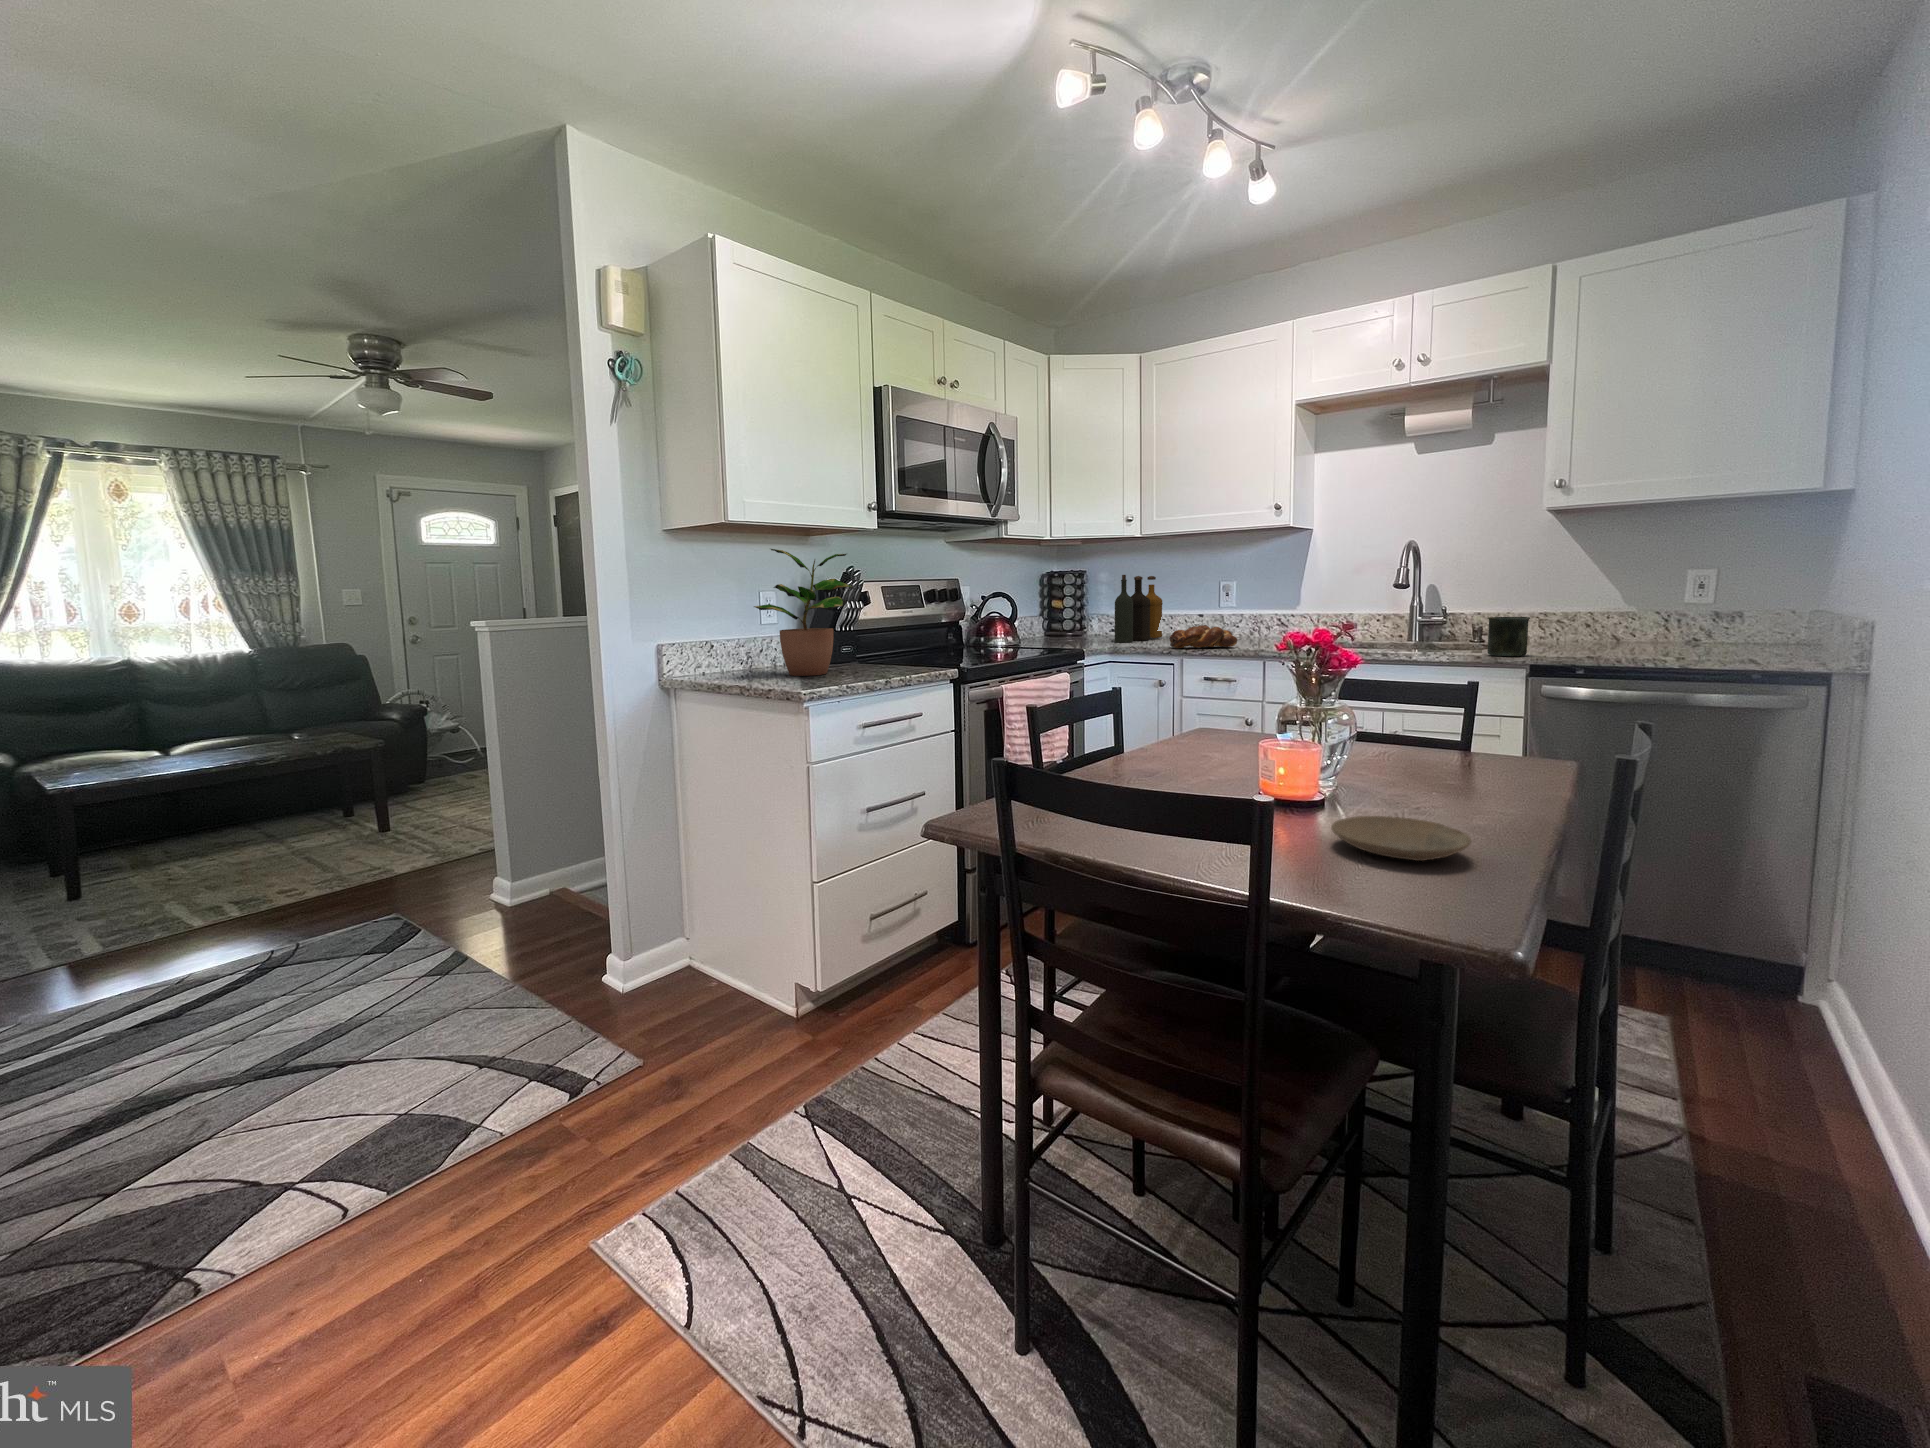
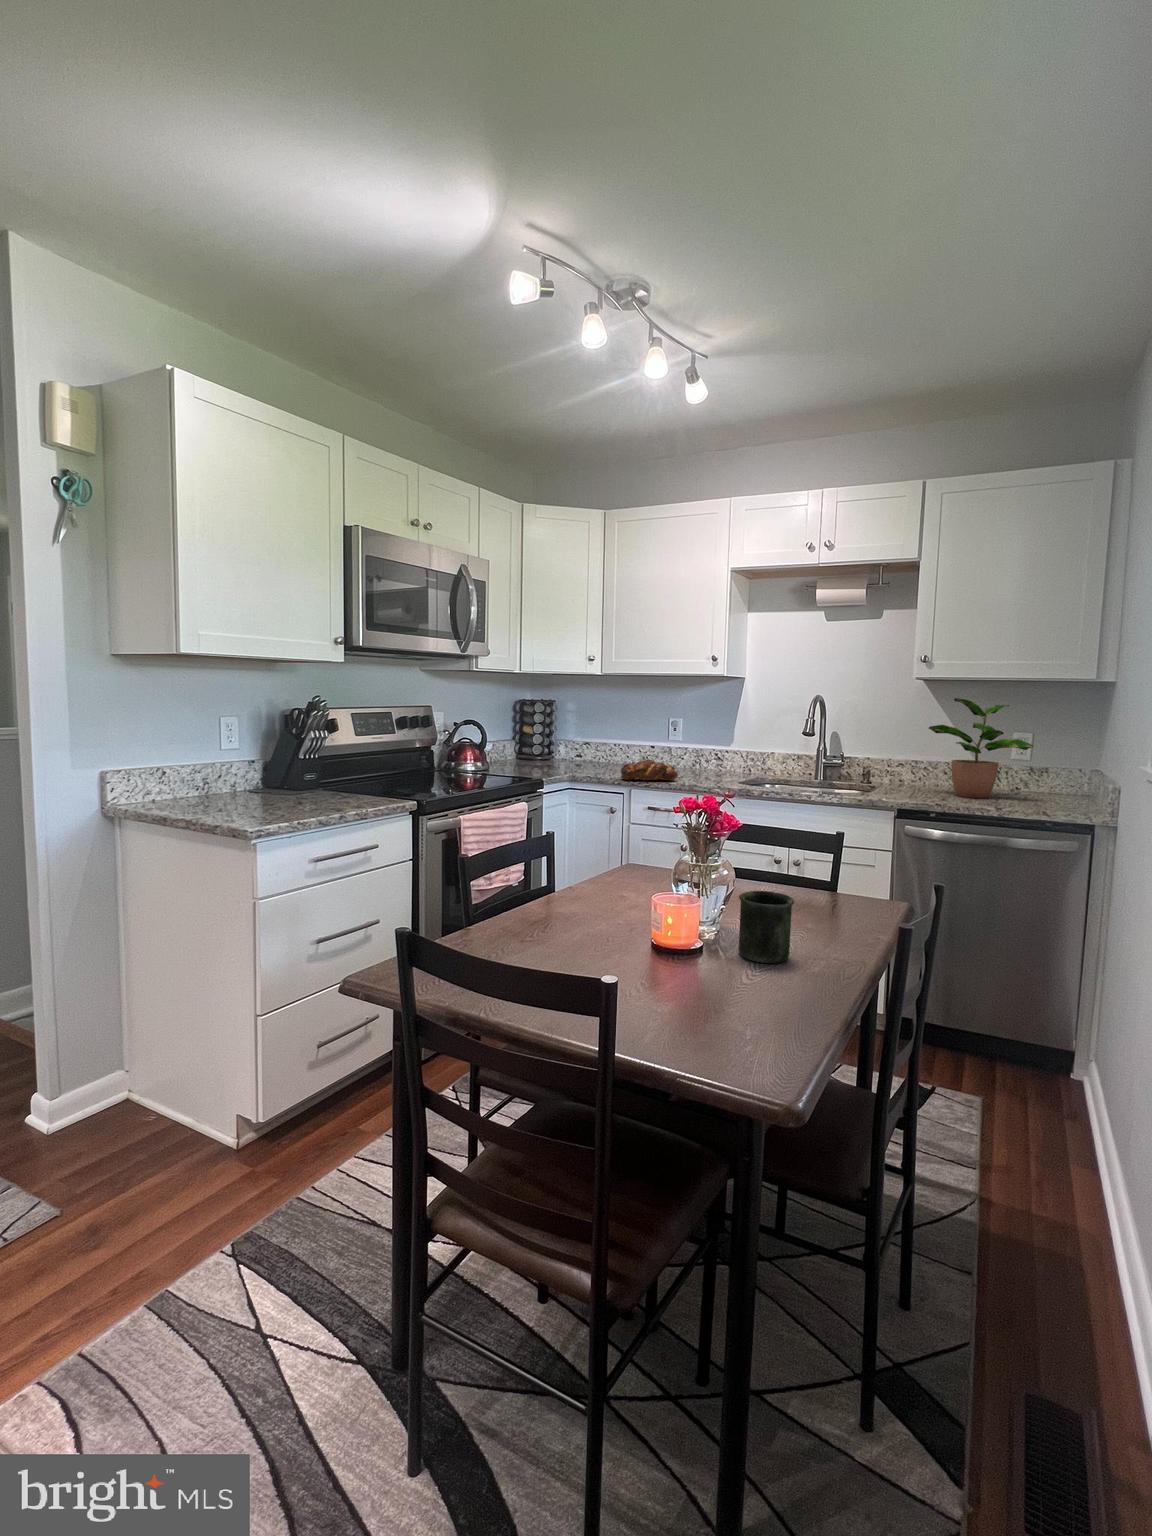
potted plant: present [754,549,854,676] -> present [929,698,1033,798]
bottle: present [1115,575,1163,643] -> none [576,708,622,770]
mug: present [1487,617,1530,656] -> present [739,891,794,963]
plate: present [1331,816,1471,861] -> none [691,968,792,1012]

